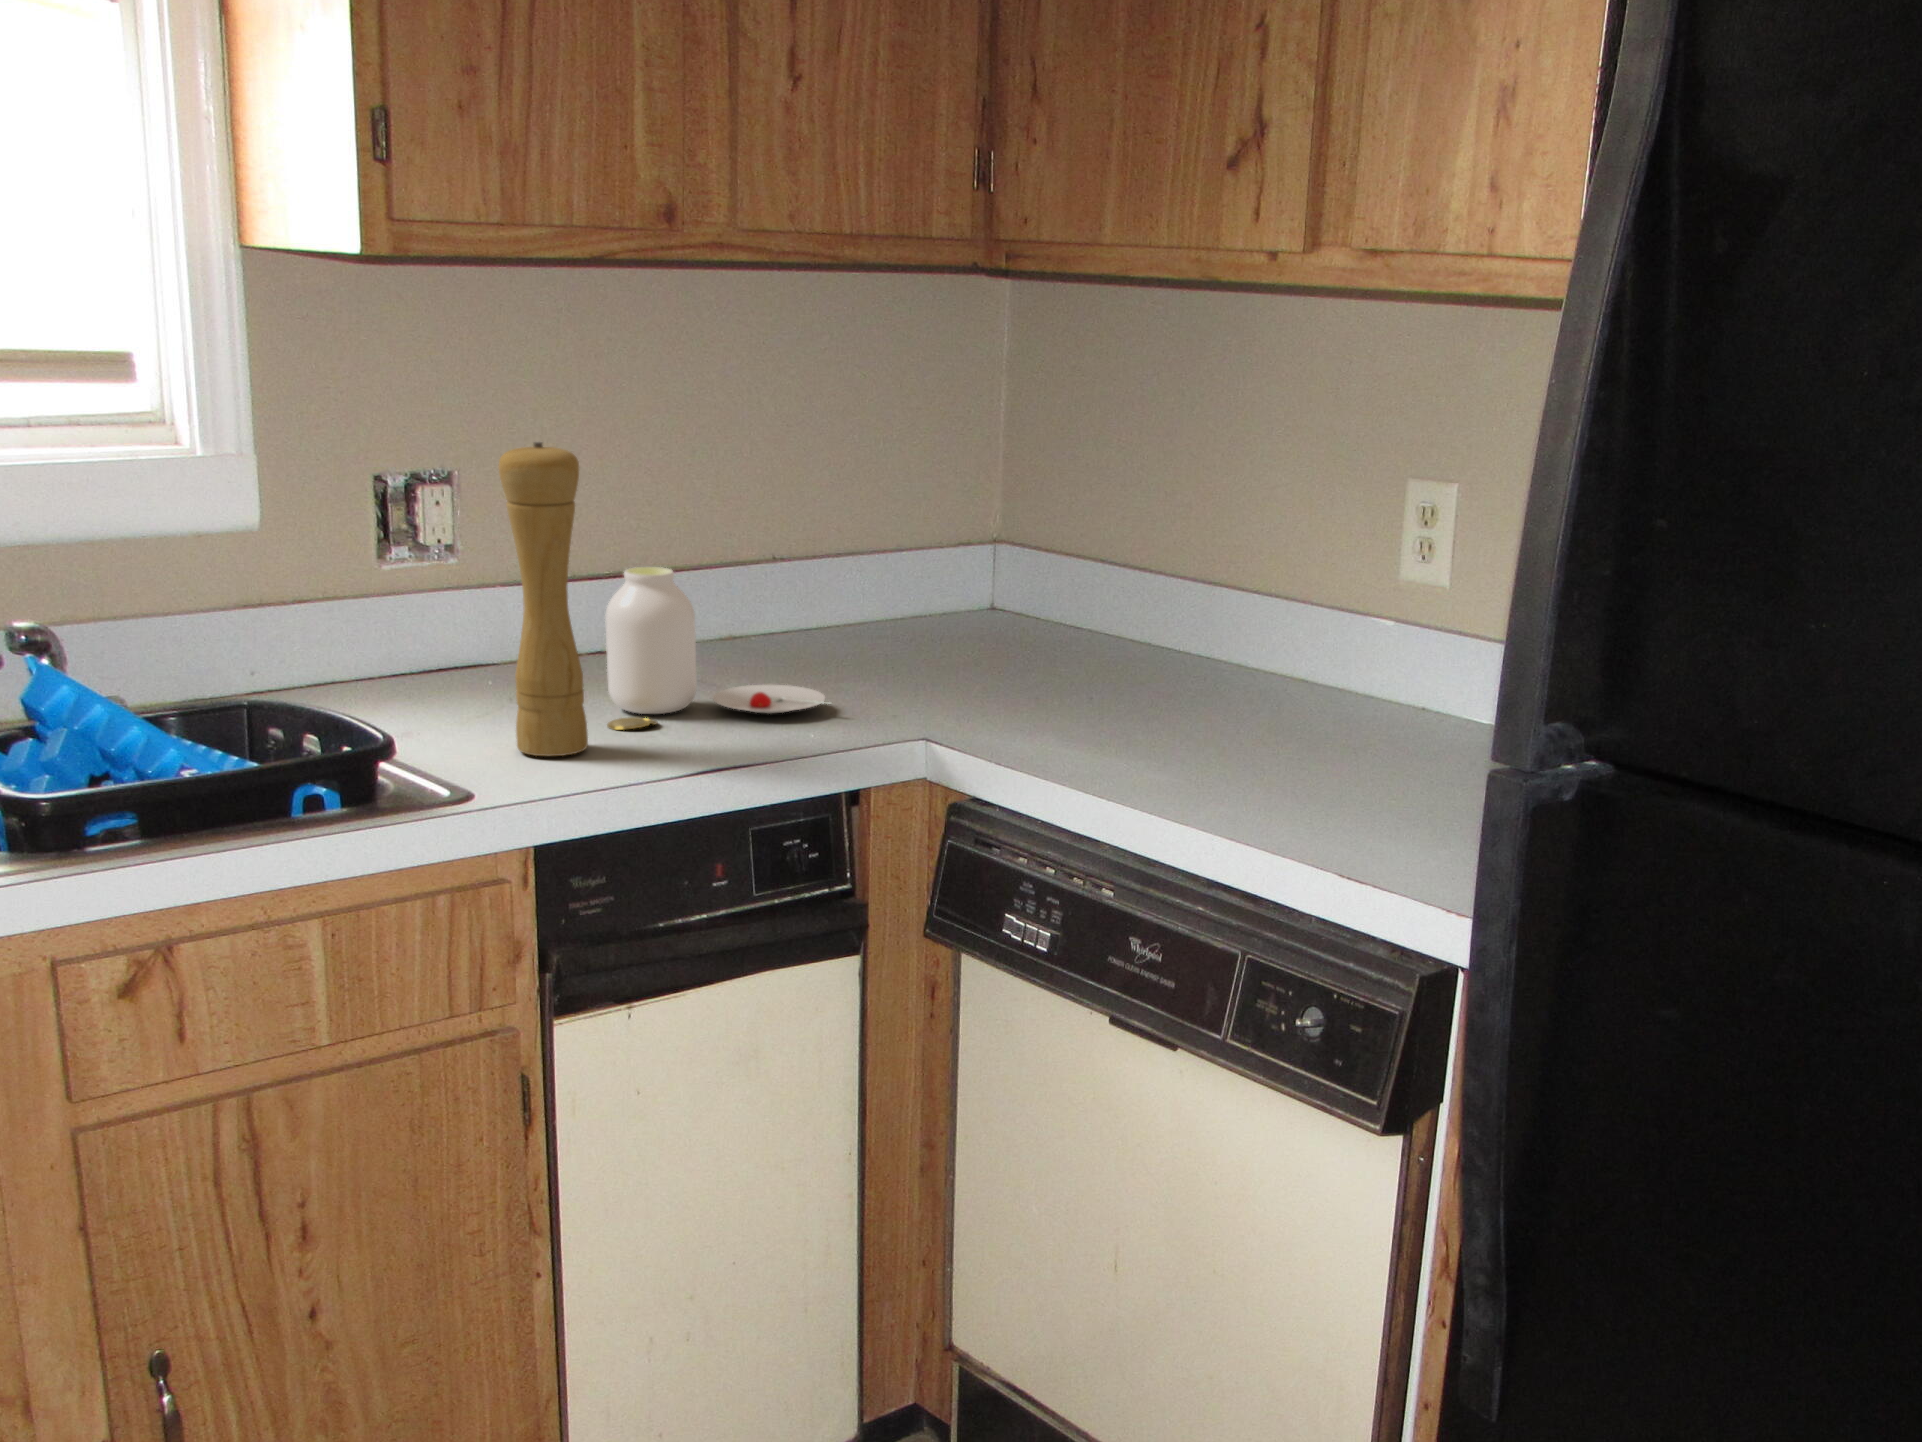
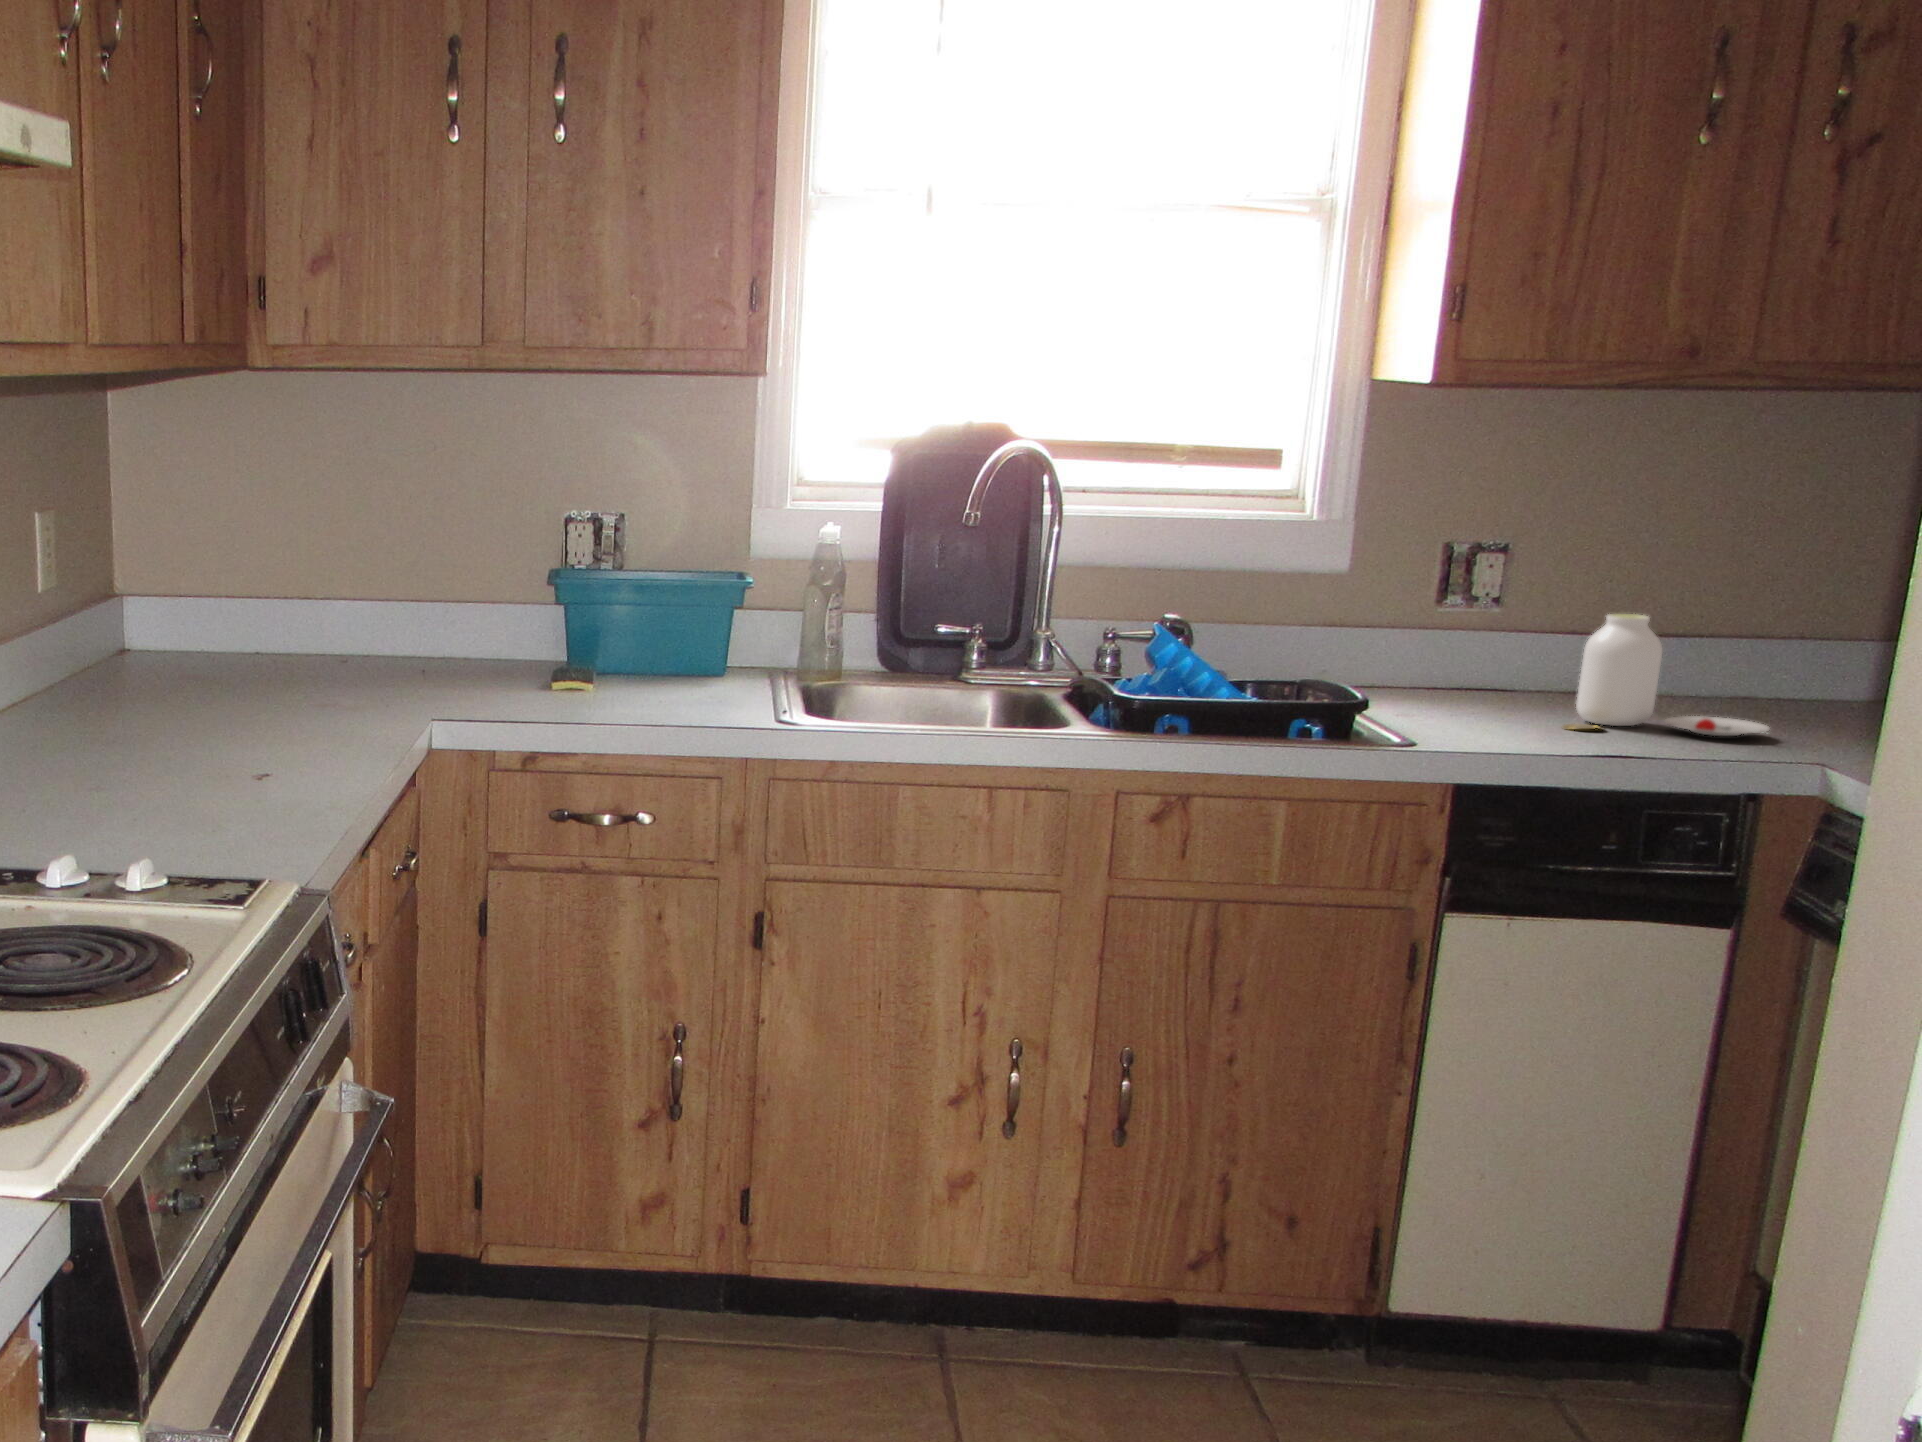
pepper mill: present [499,442,588,756] -> none [1474,508,1562,734]

